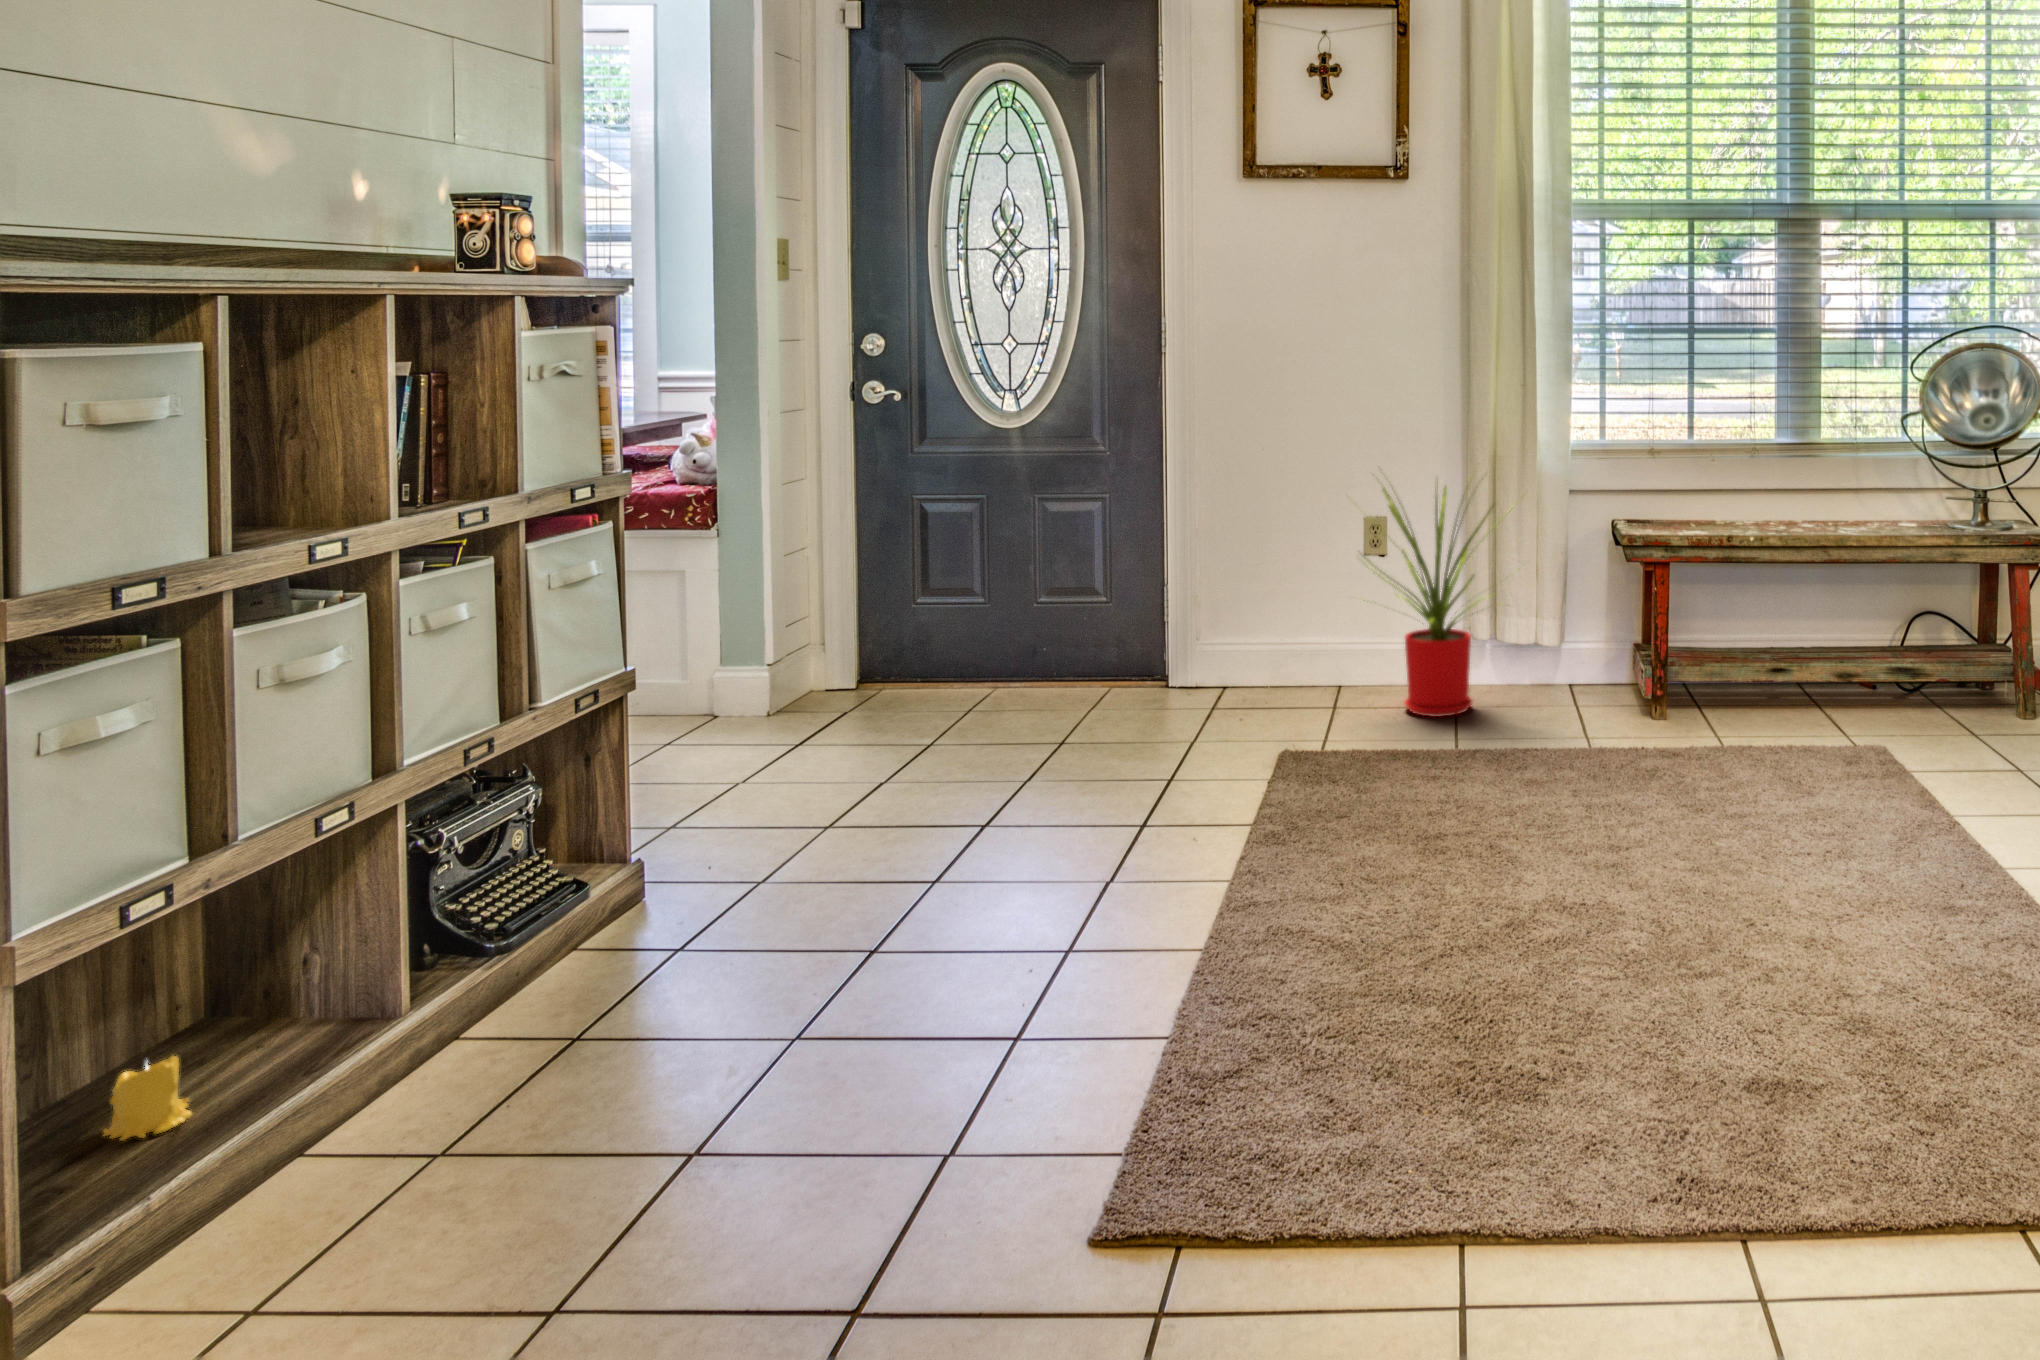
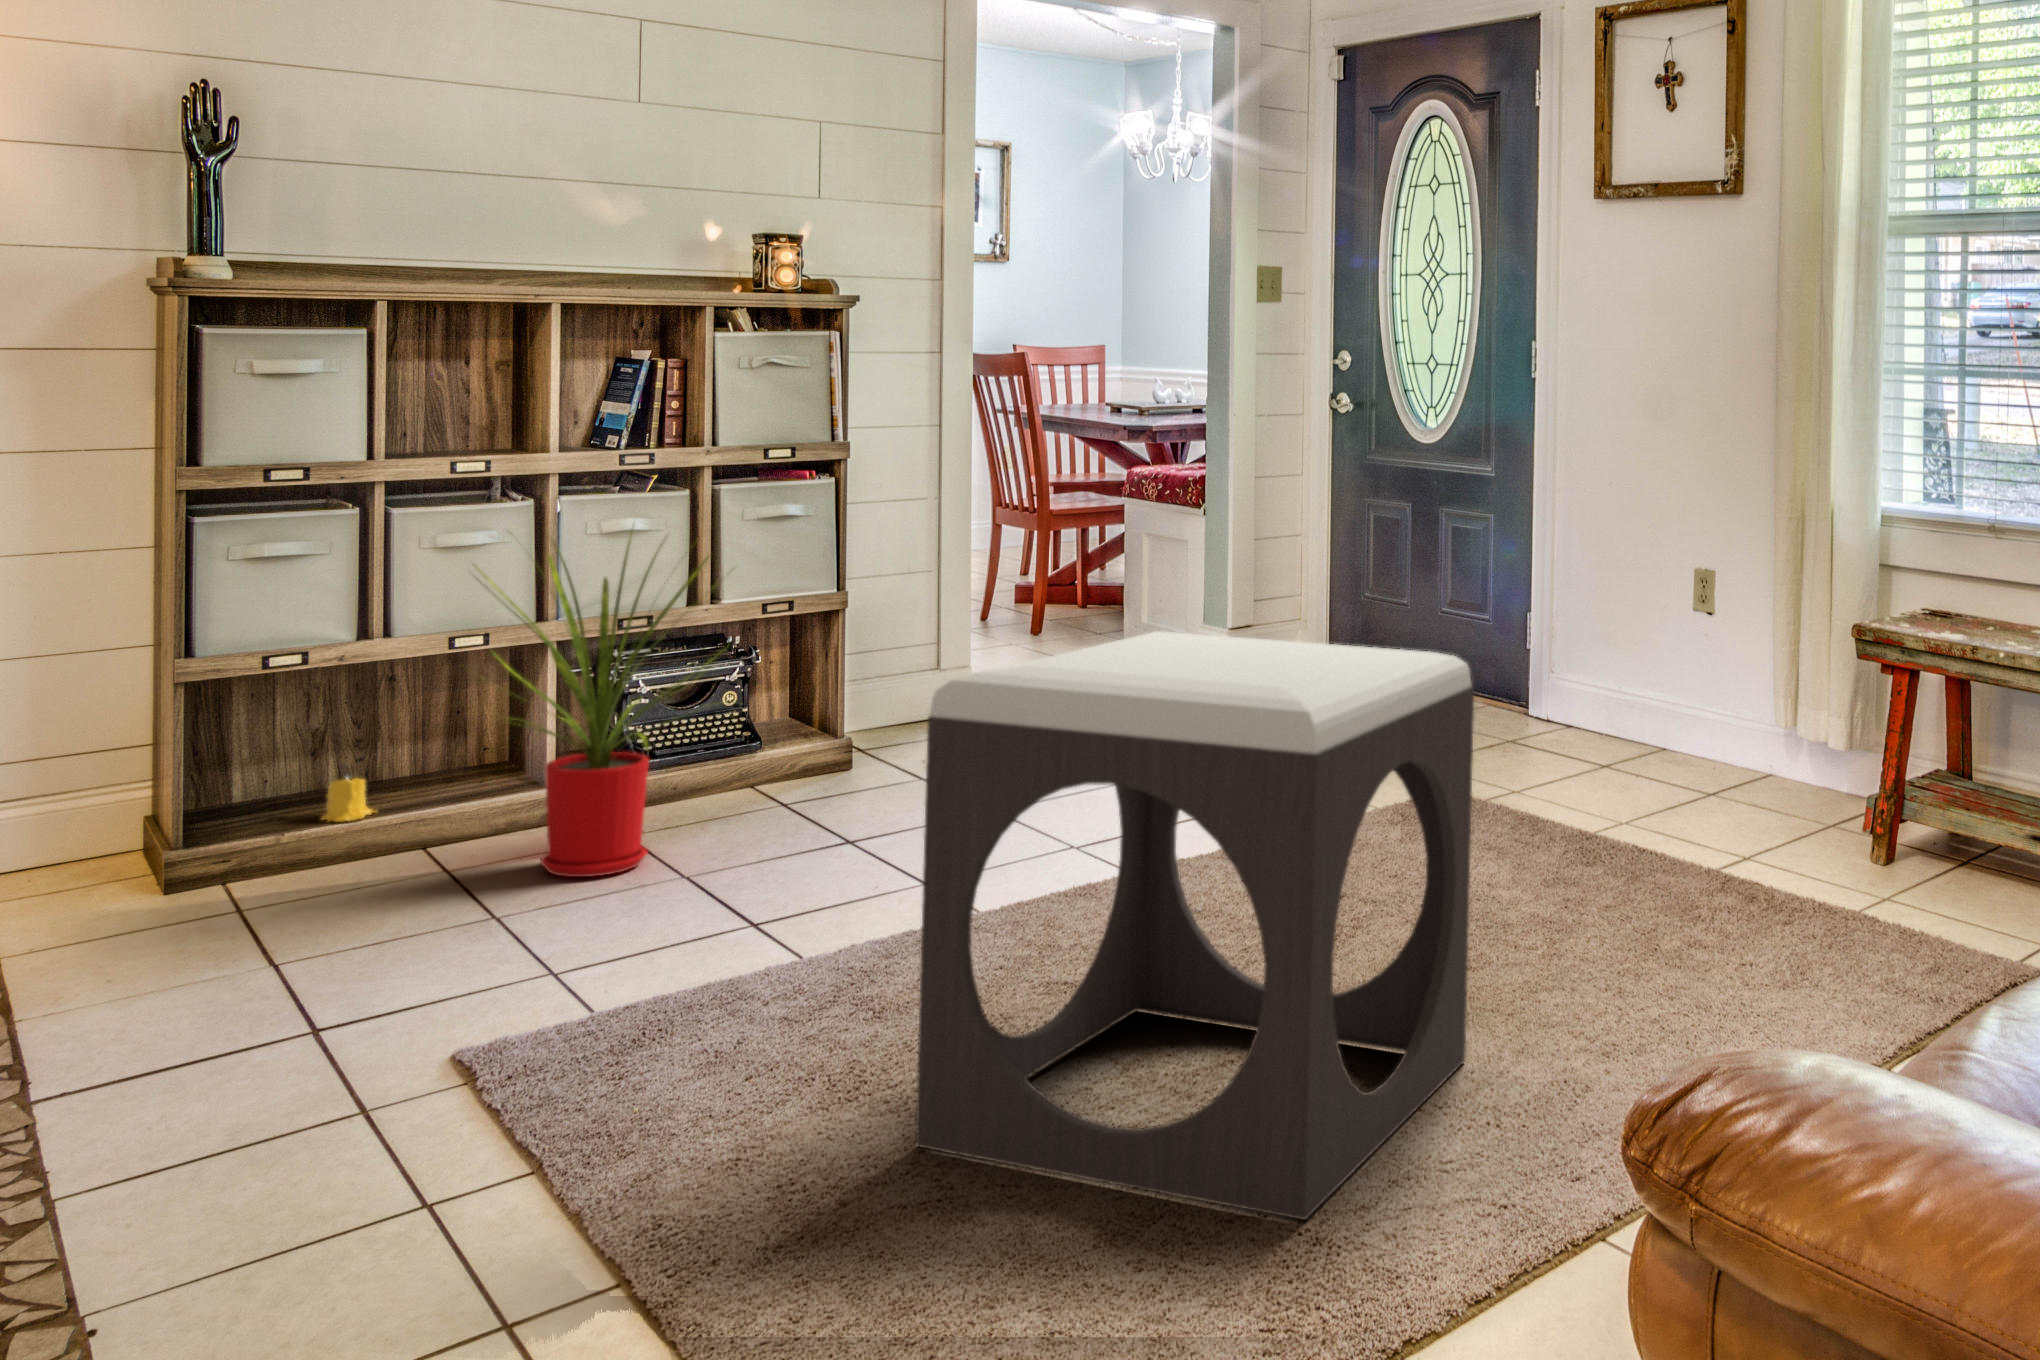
house plant: present [1379,467,1511,717] -> present [473,532,728,877]
footstool: none [1536,588,2032,1122] -> present [916,631,1474,1220]

